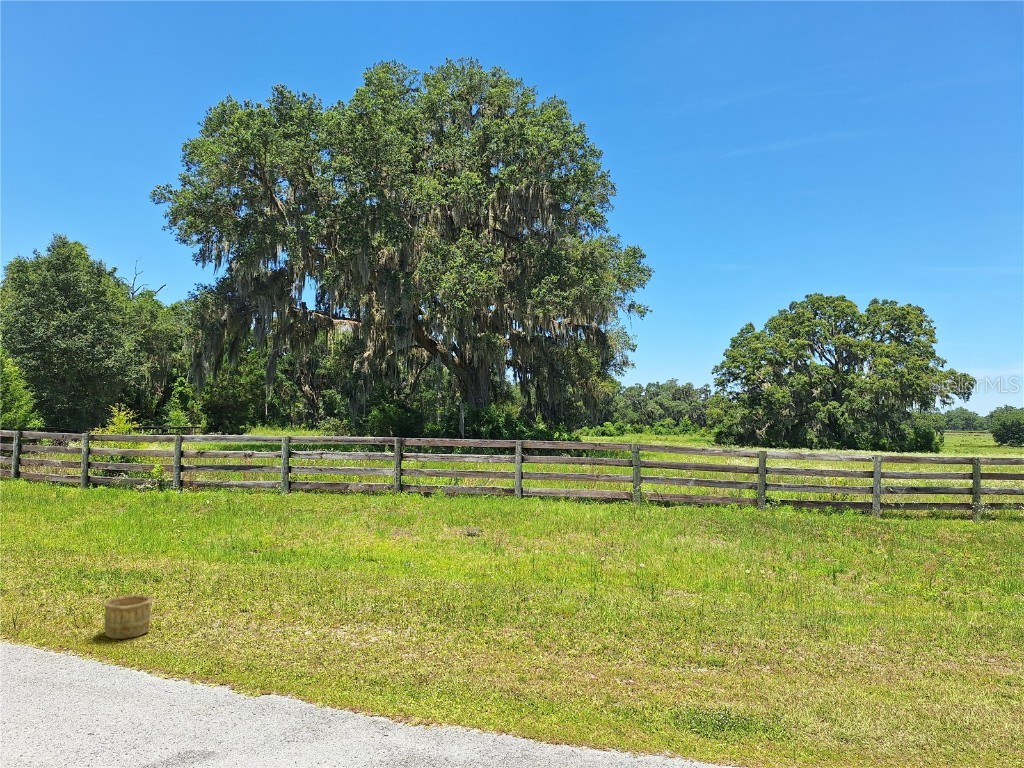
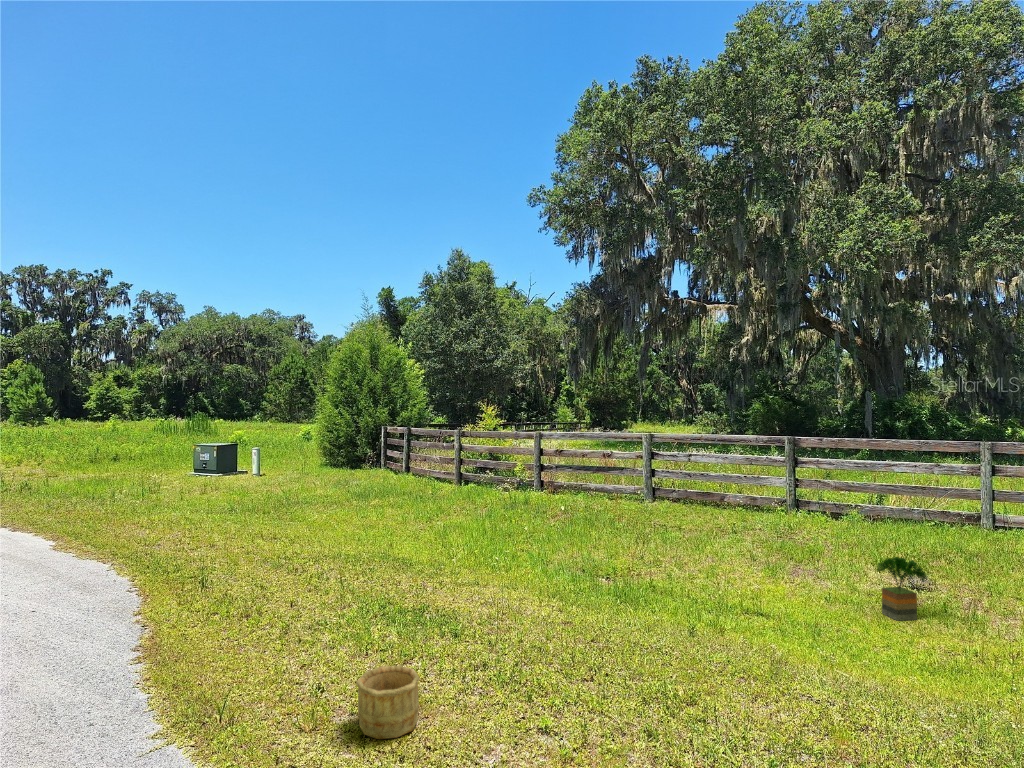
potted tree: none [443,510,472,550] -> present [877,557,927,621]

